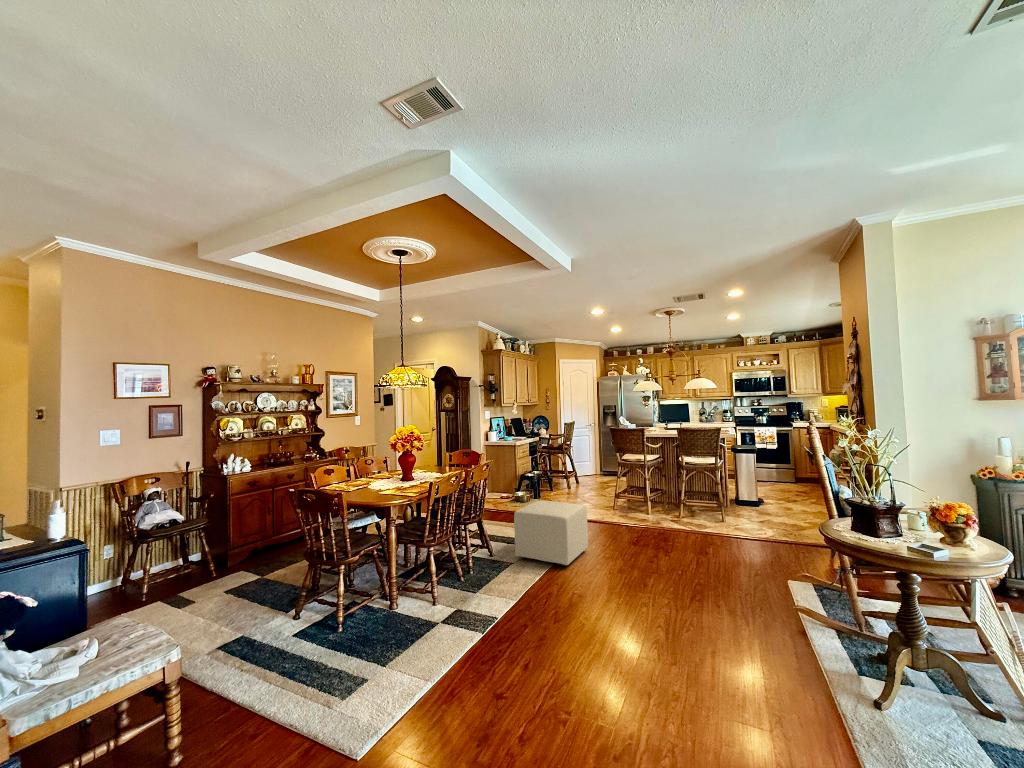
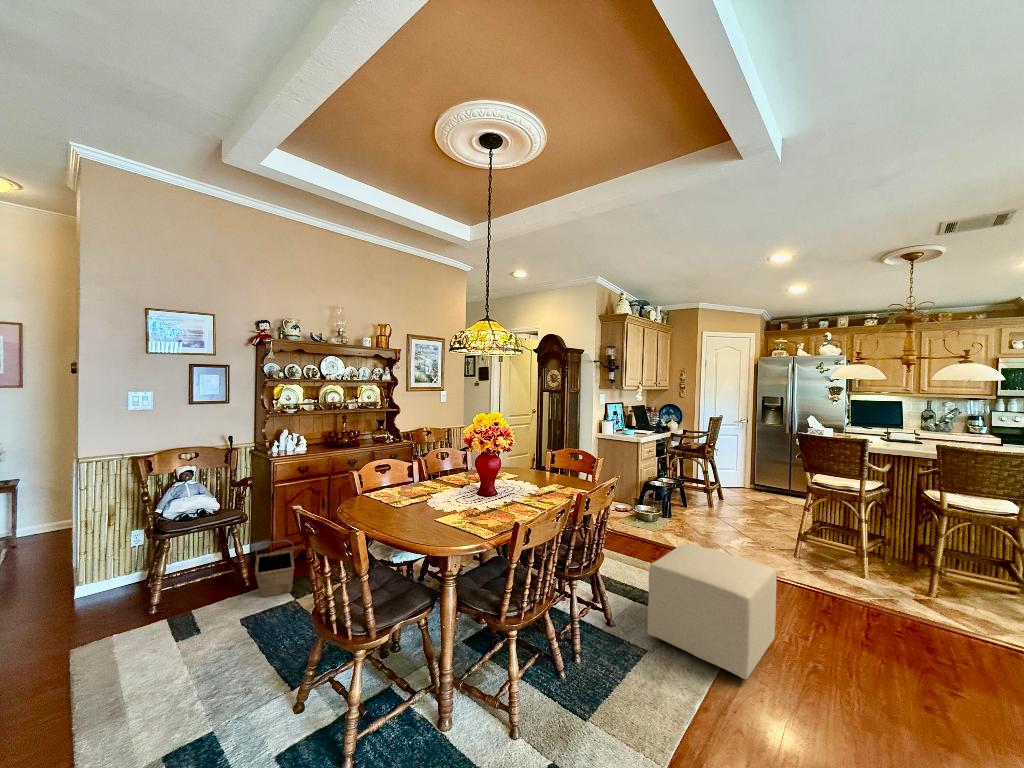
basket: none [220,536,257,580] -> present [255,540,295,597]

